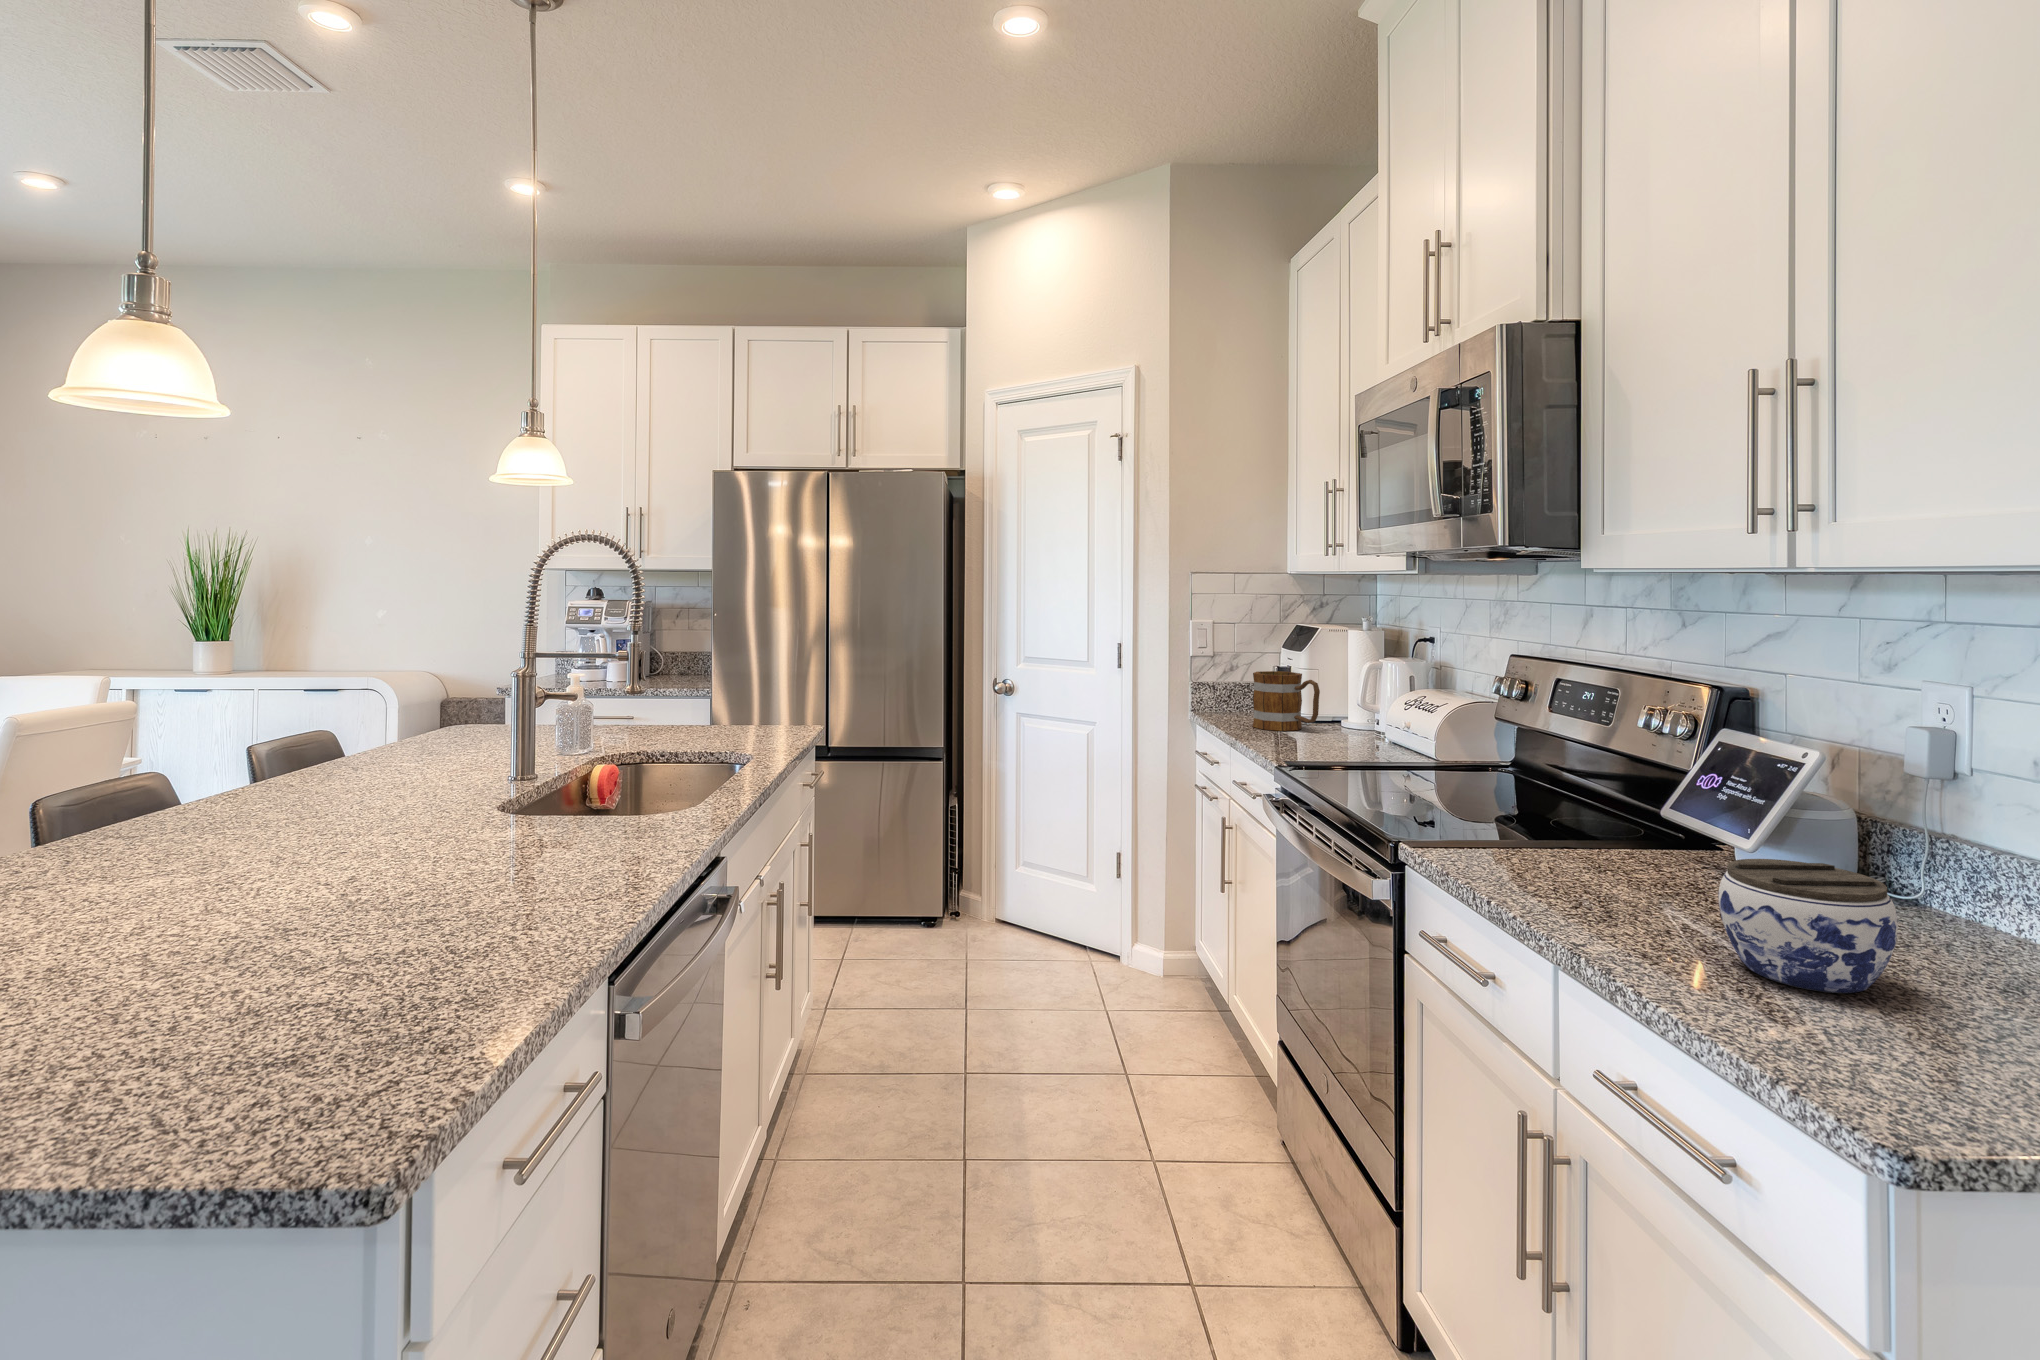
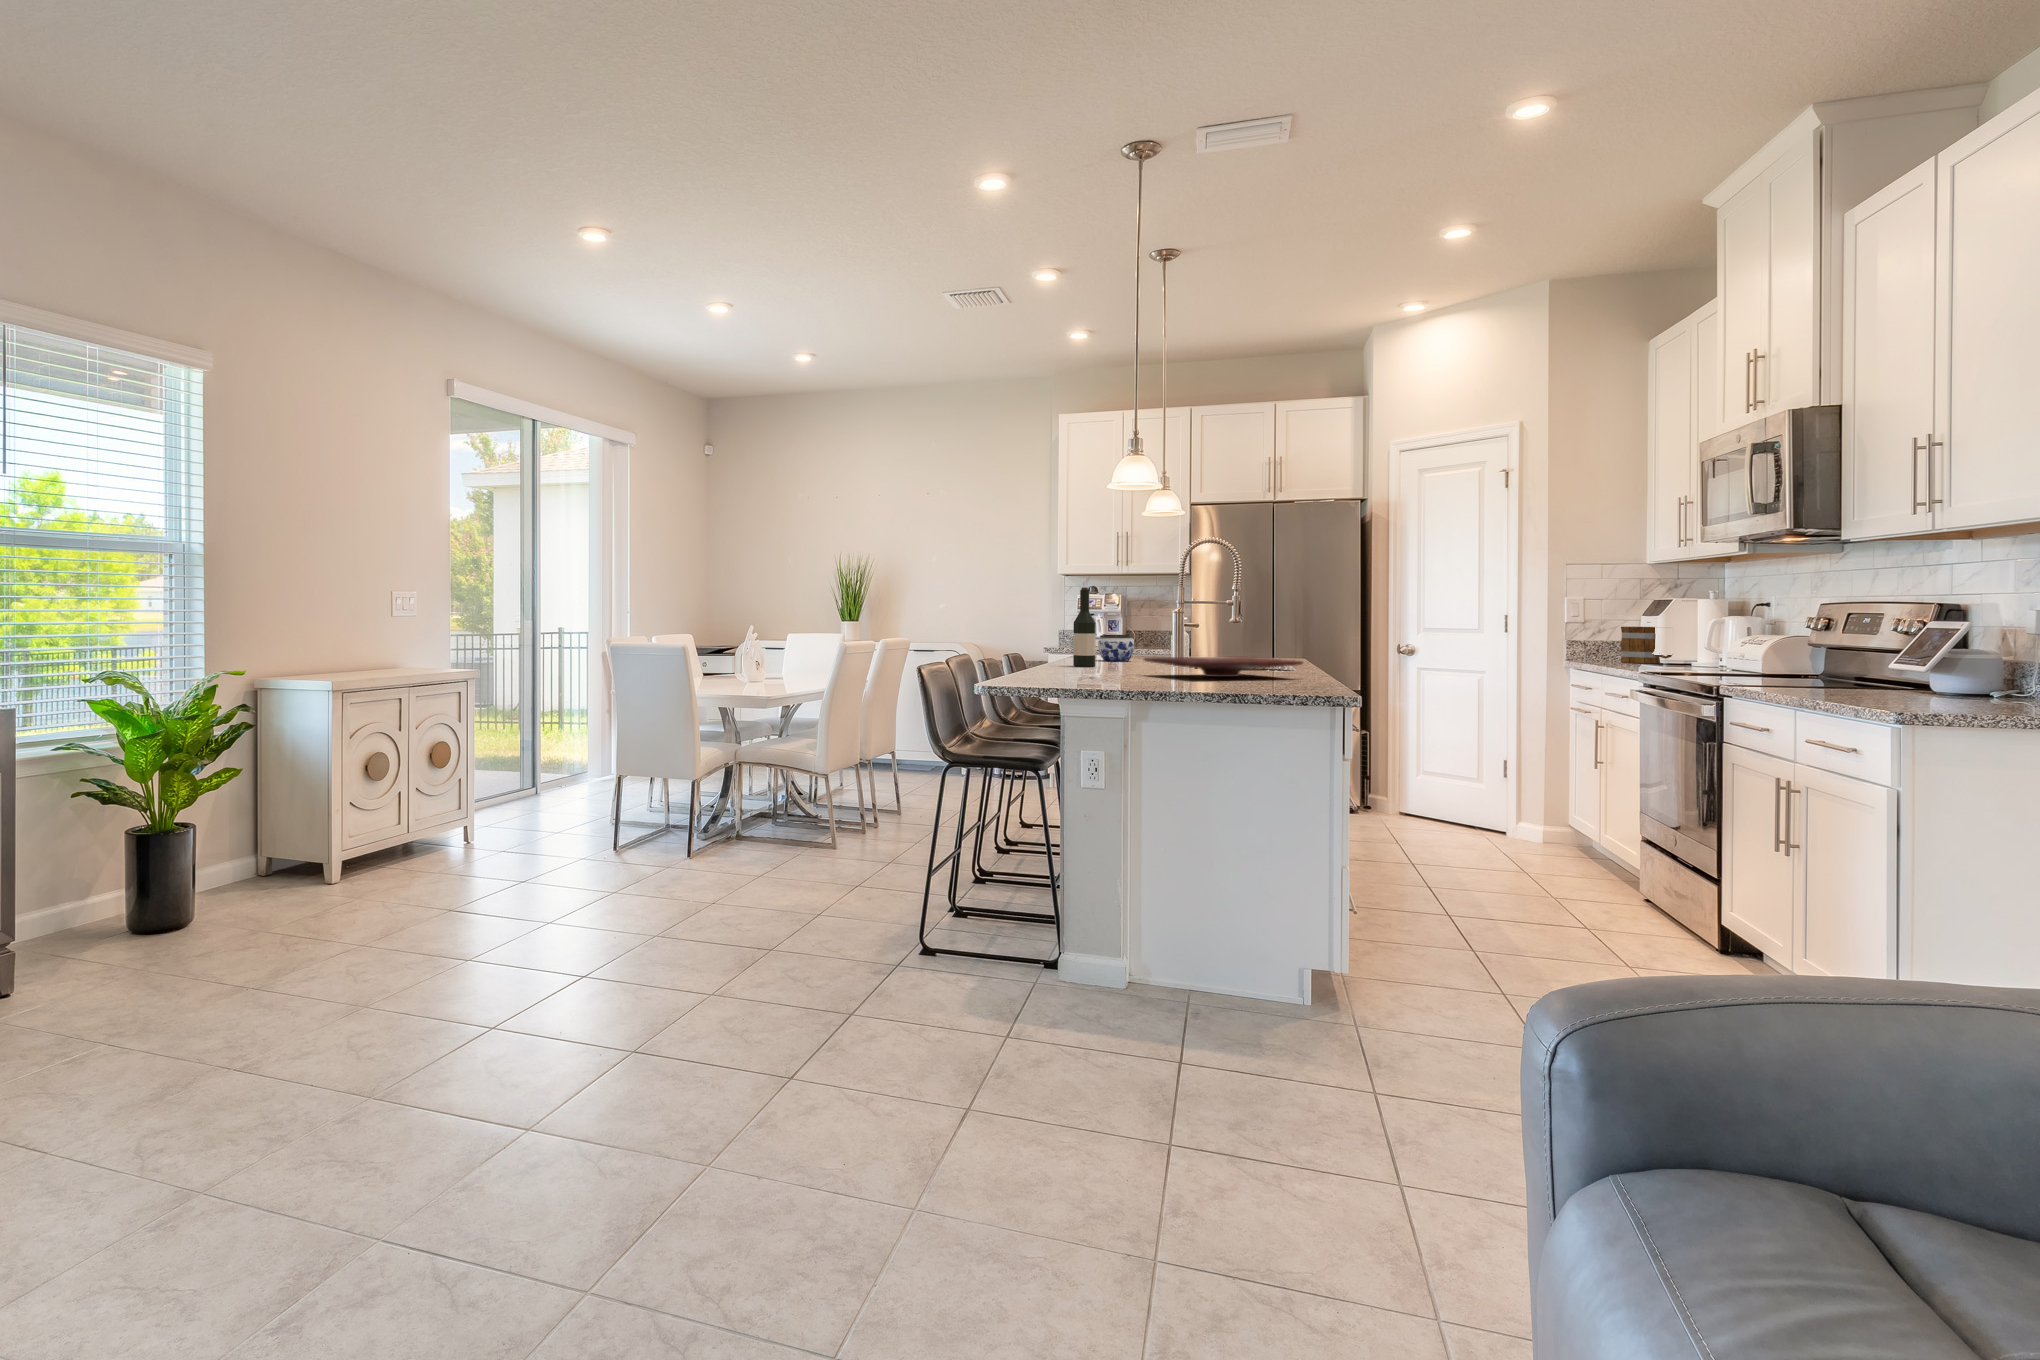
wine bottle: none [137,644,202,839] -> present [1073,587,1096,667]
cutting board: none [22,839,489,976] -> present [1144,657,1303,677]
jar: present [1718,859,1898,993] -> present [1098,635,1134,661]

